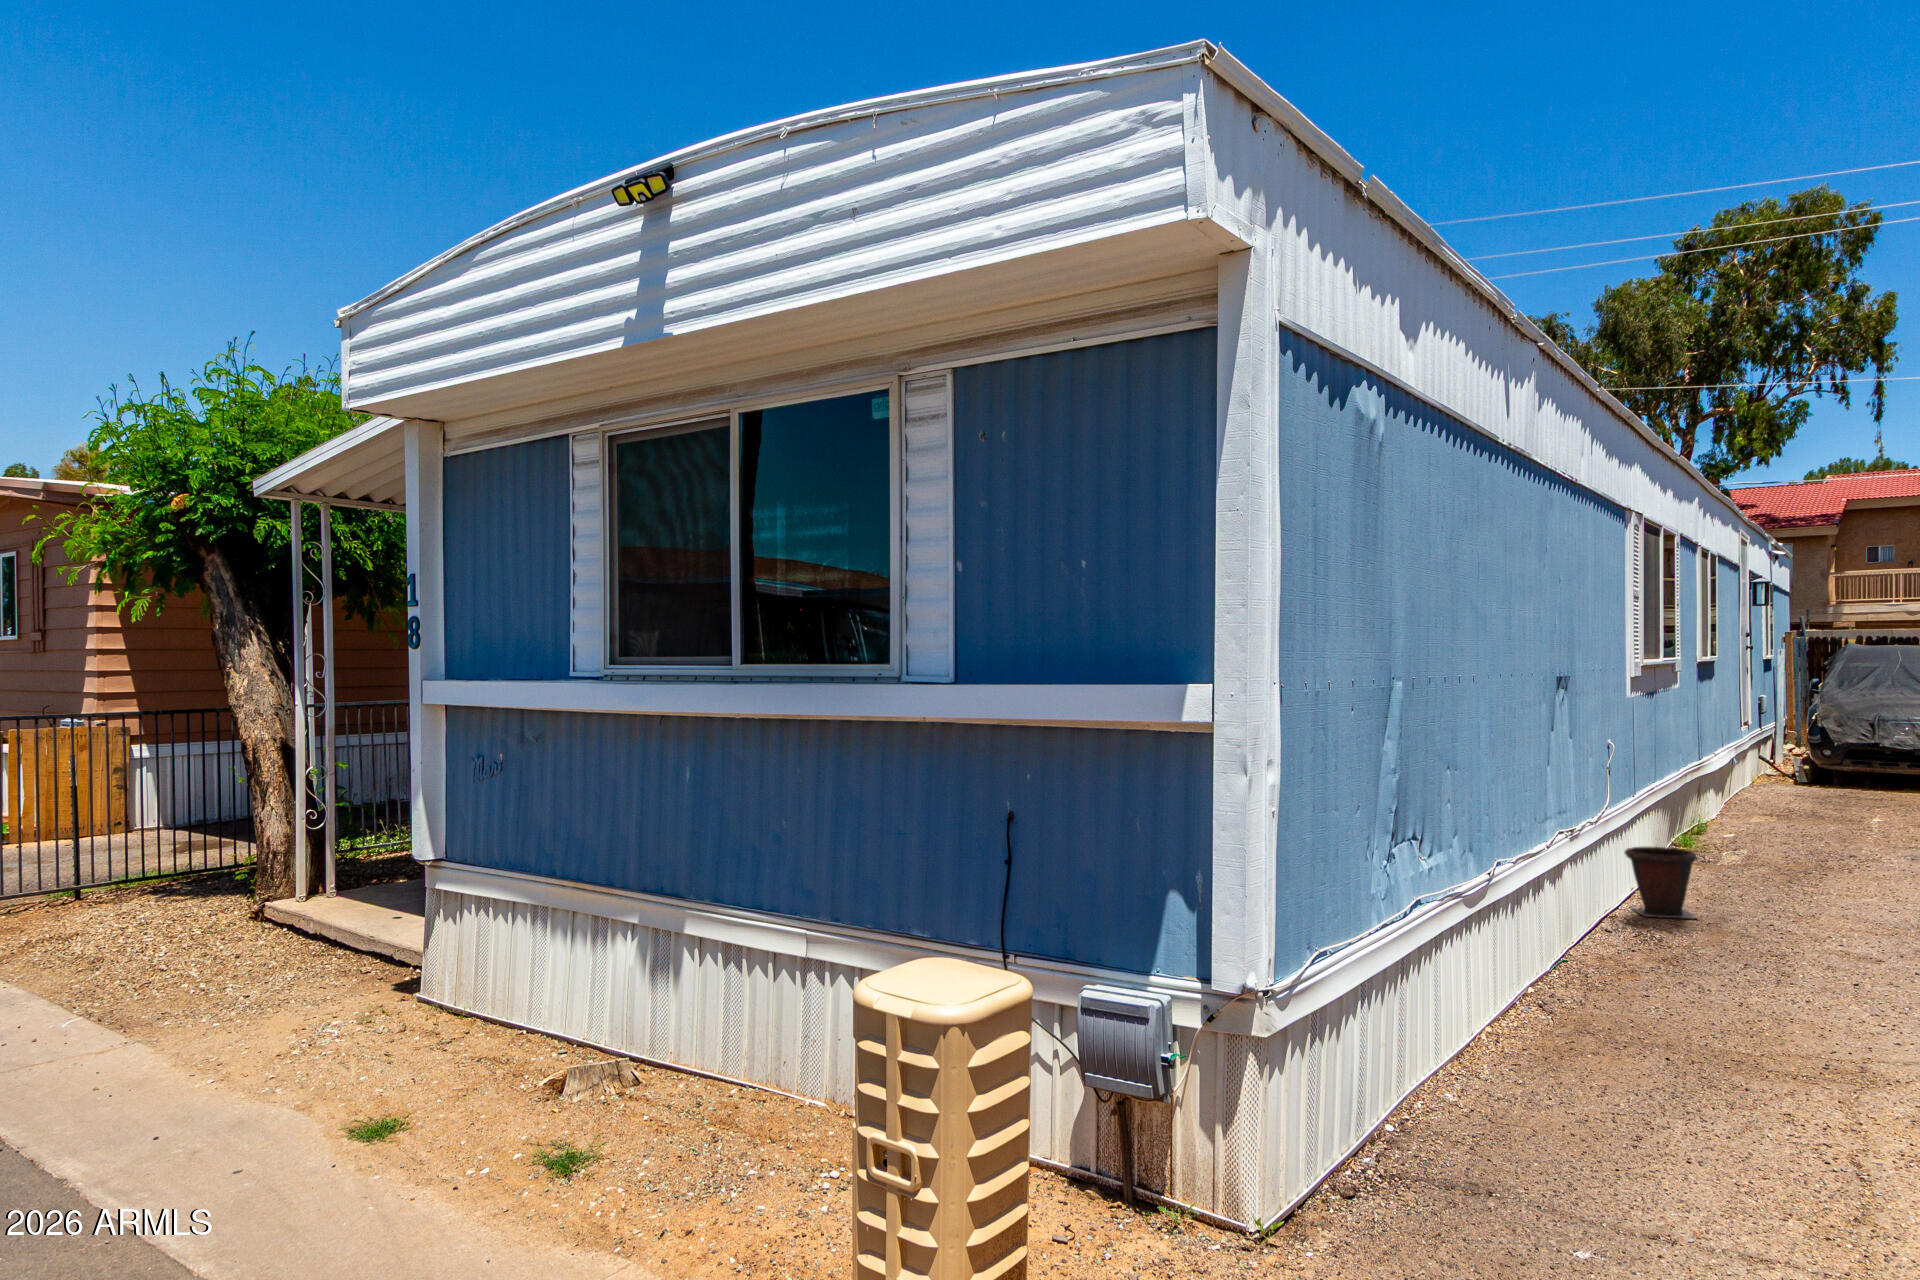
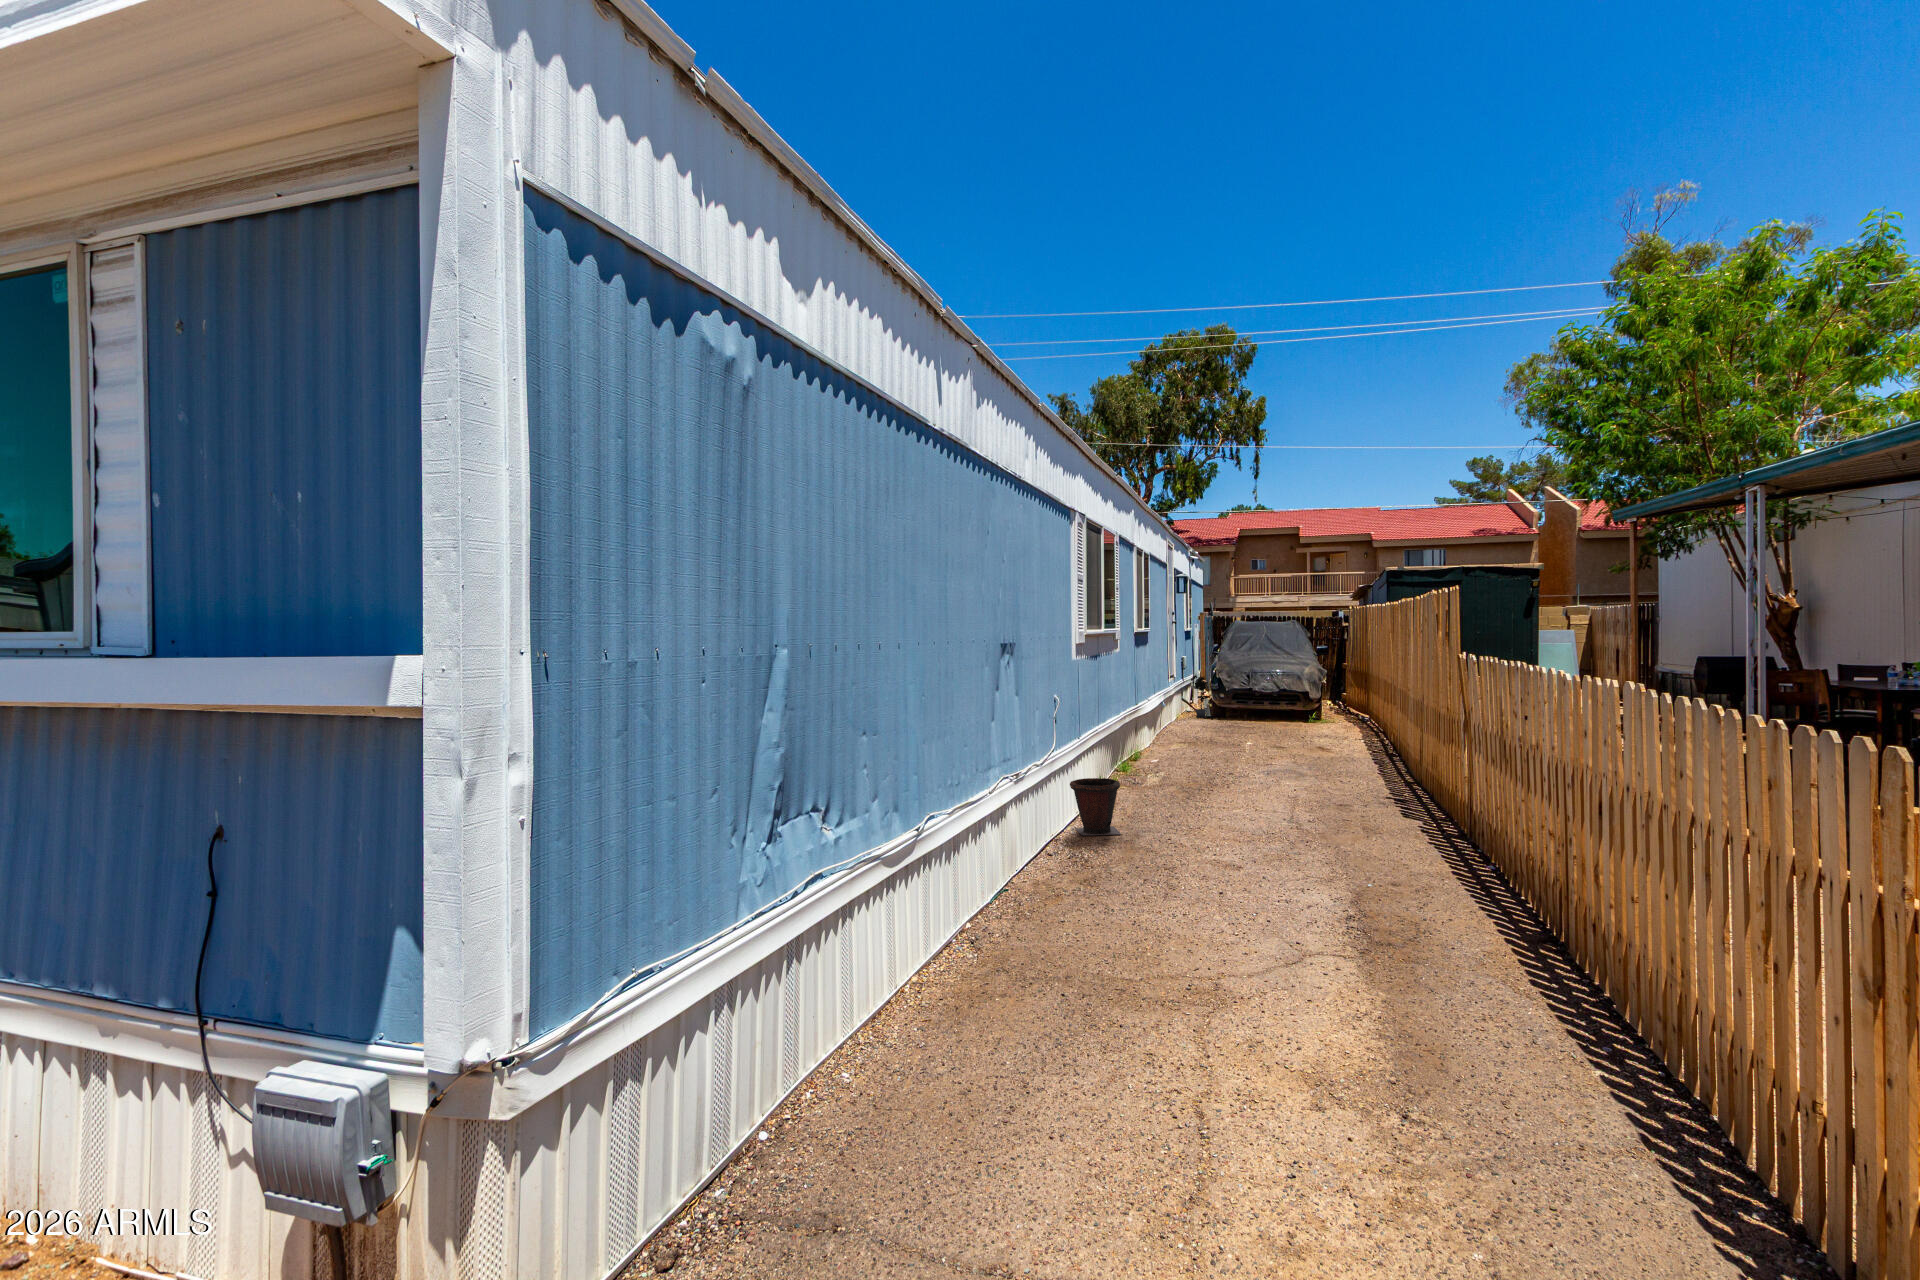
potted plant: none [1775,720,1809,784] -> present [1191,675,1208,718]

